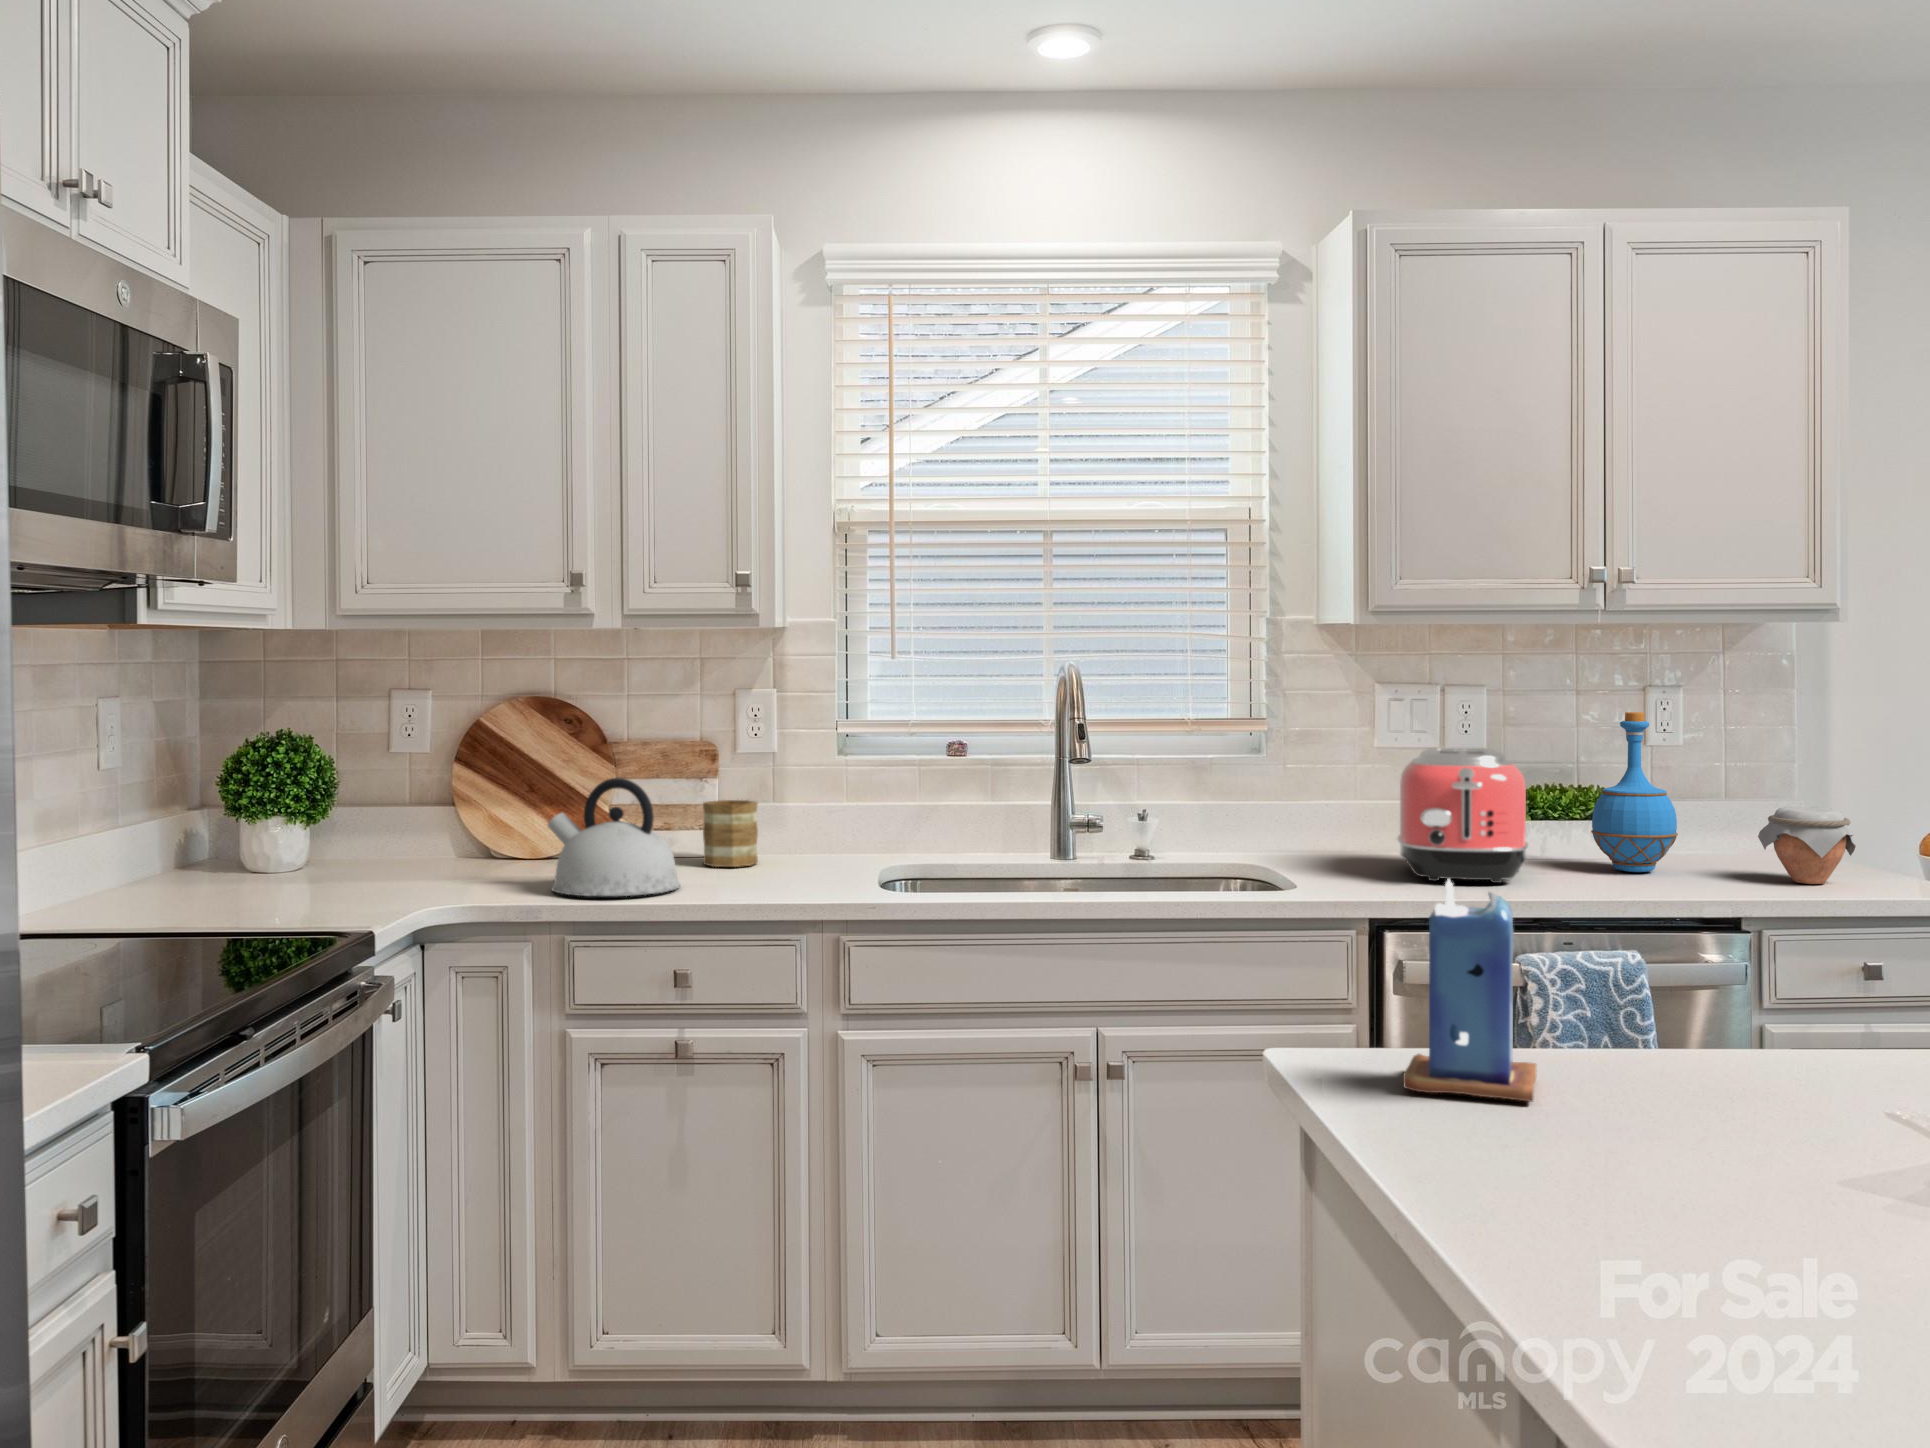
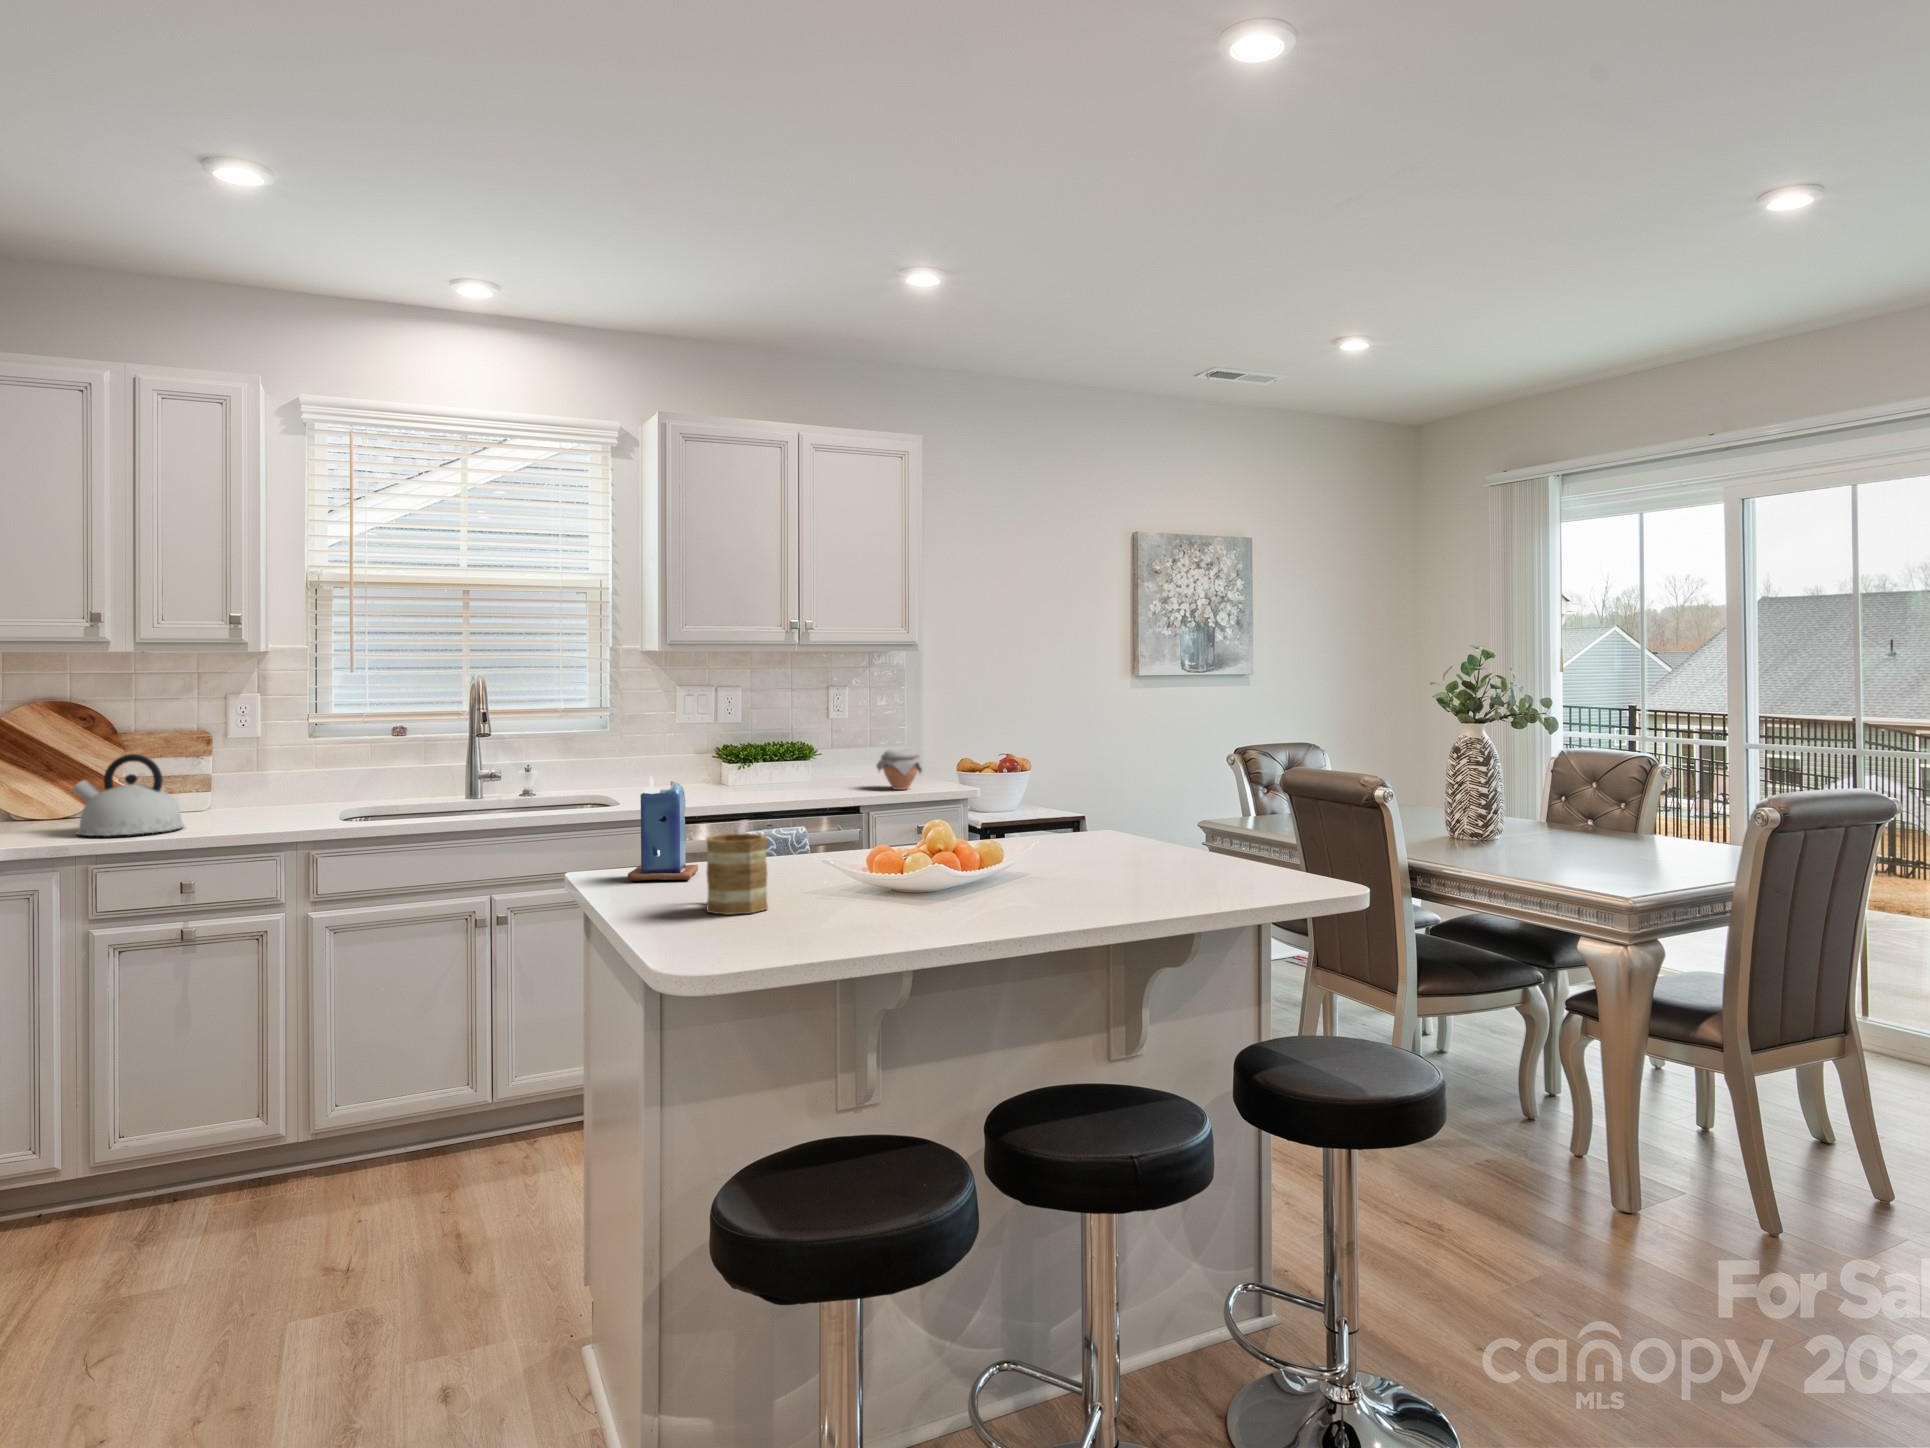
bottle: present [1591,712,1678,872] -> none [792,701,837,789]
toaster: present [1398,748,1528,883] -> none [683,723,755,798]
mug: present [703,800,758,867] -> present [706,834,768,915]

